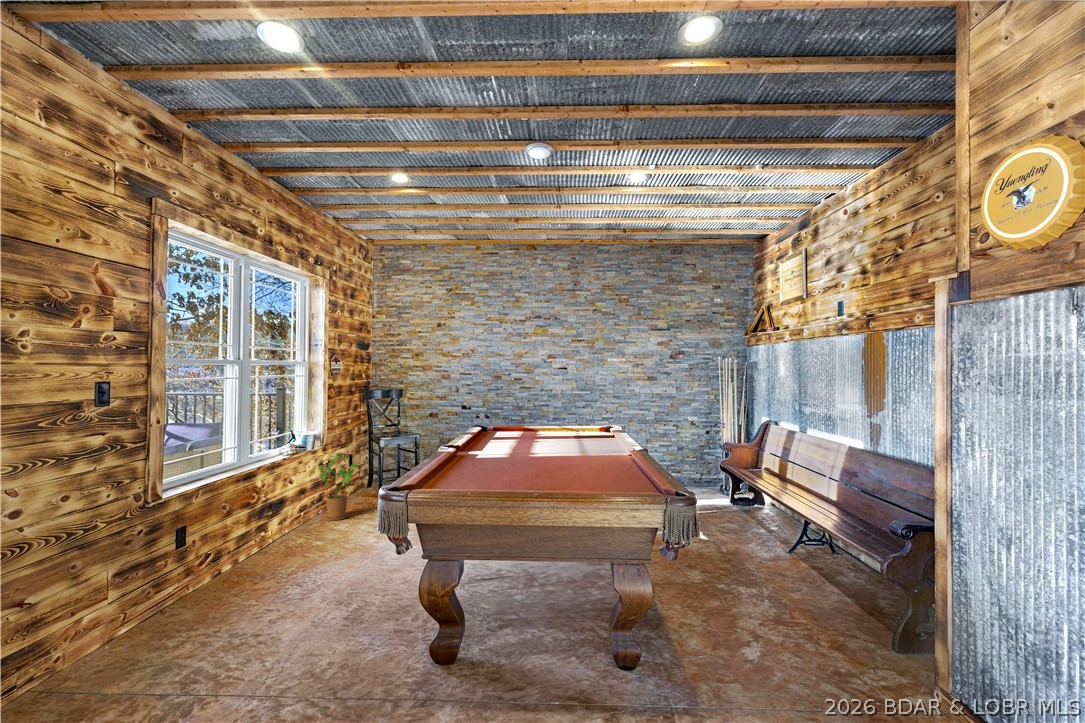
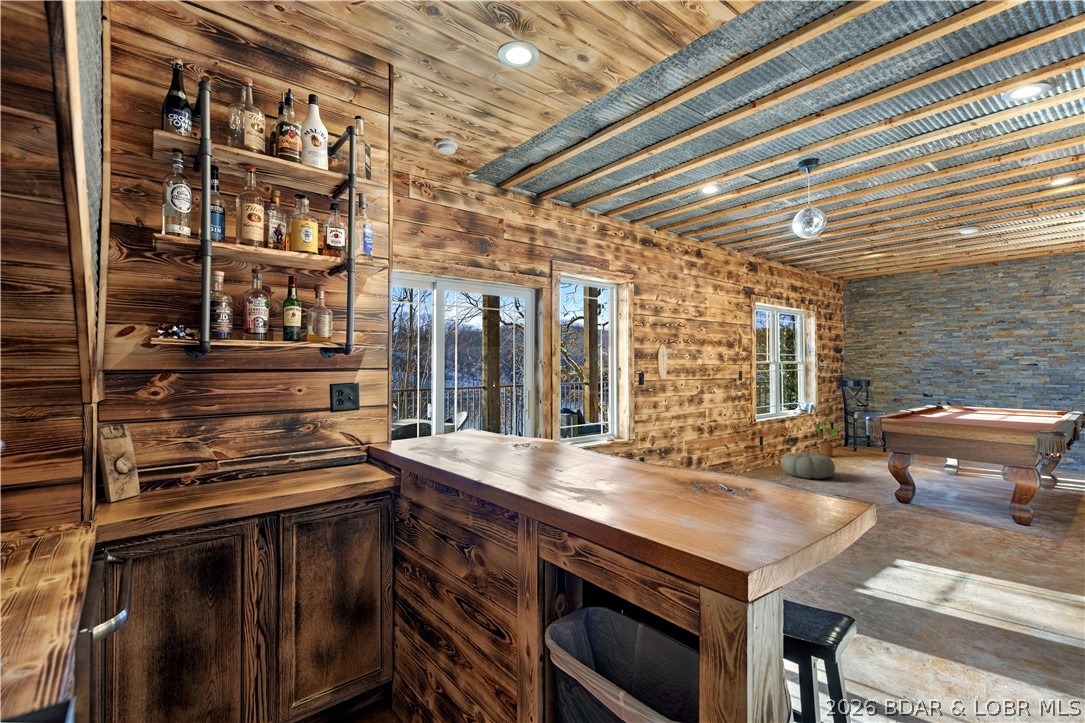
pouf: none [218,546,332,619] -> present [781,453,835,479]

